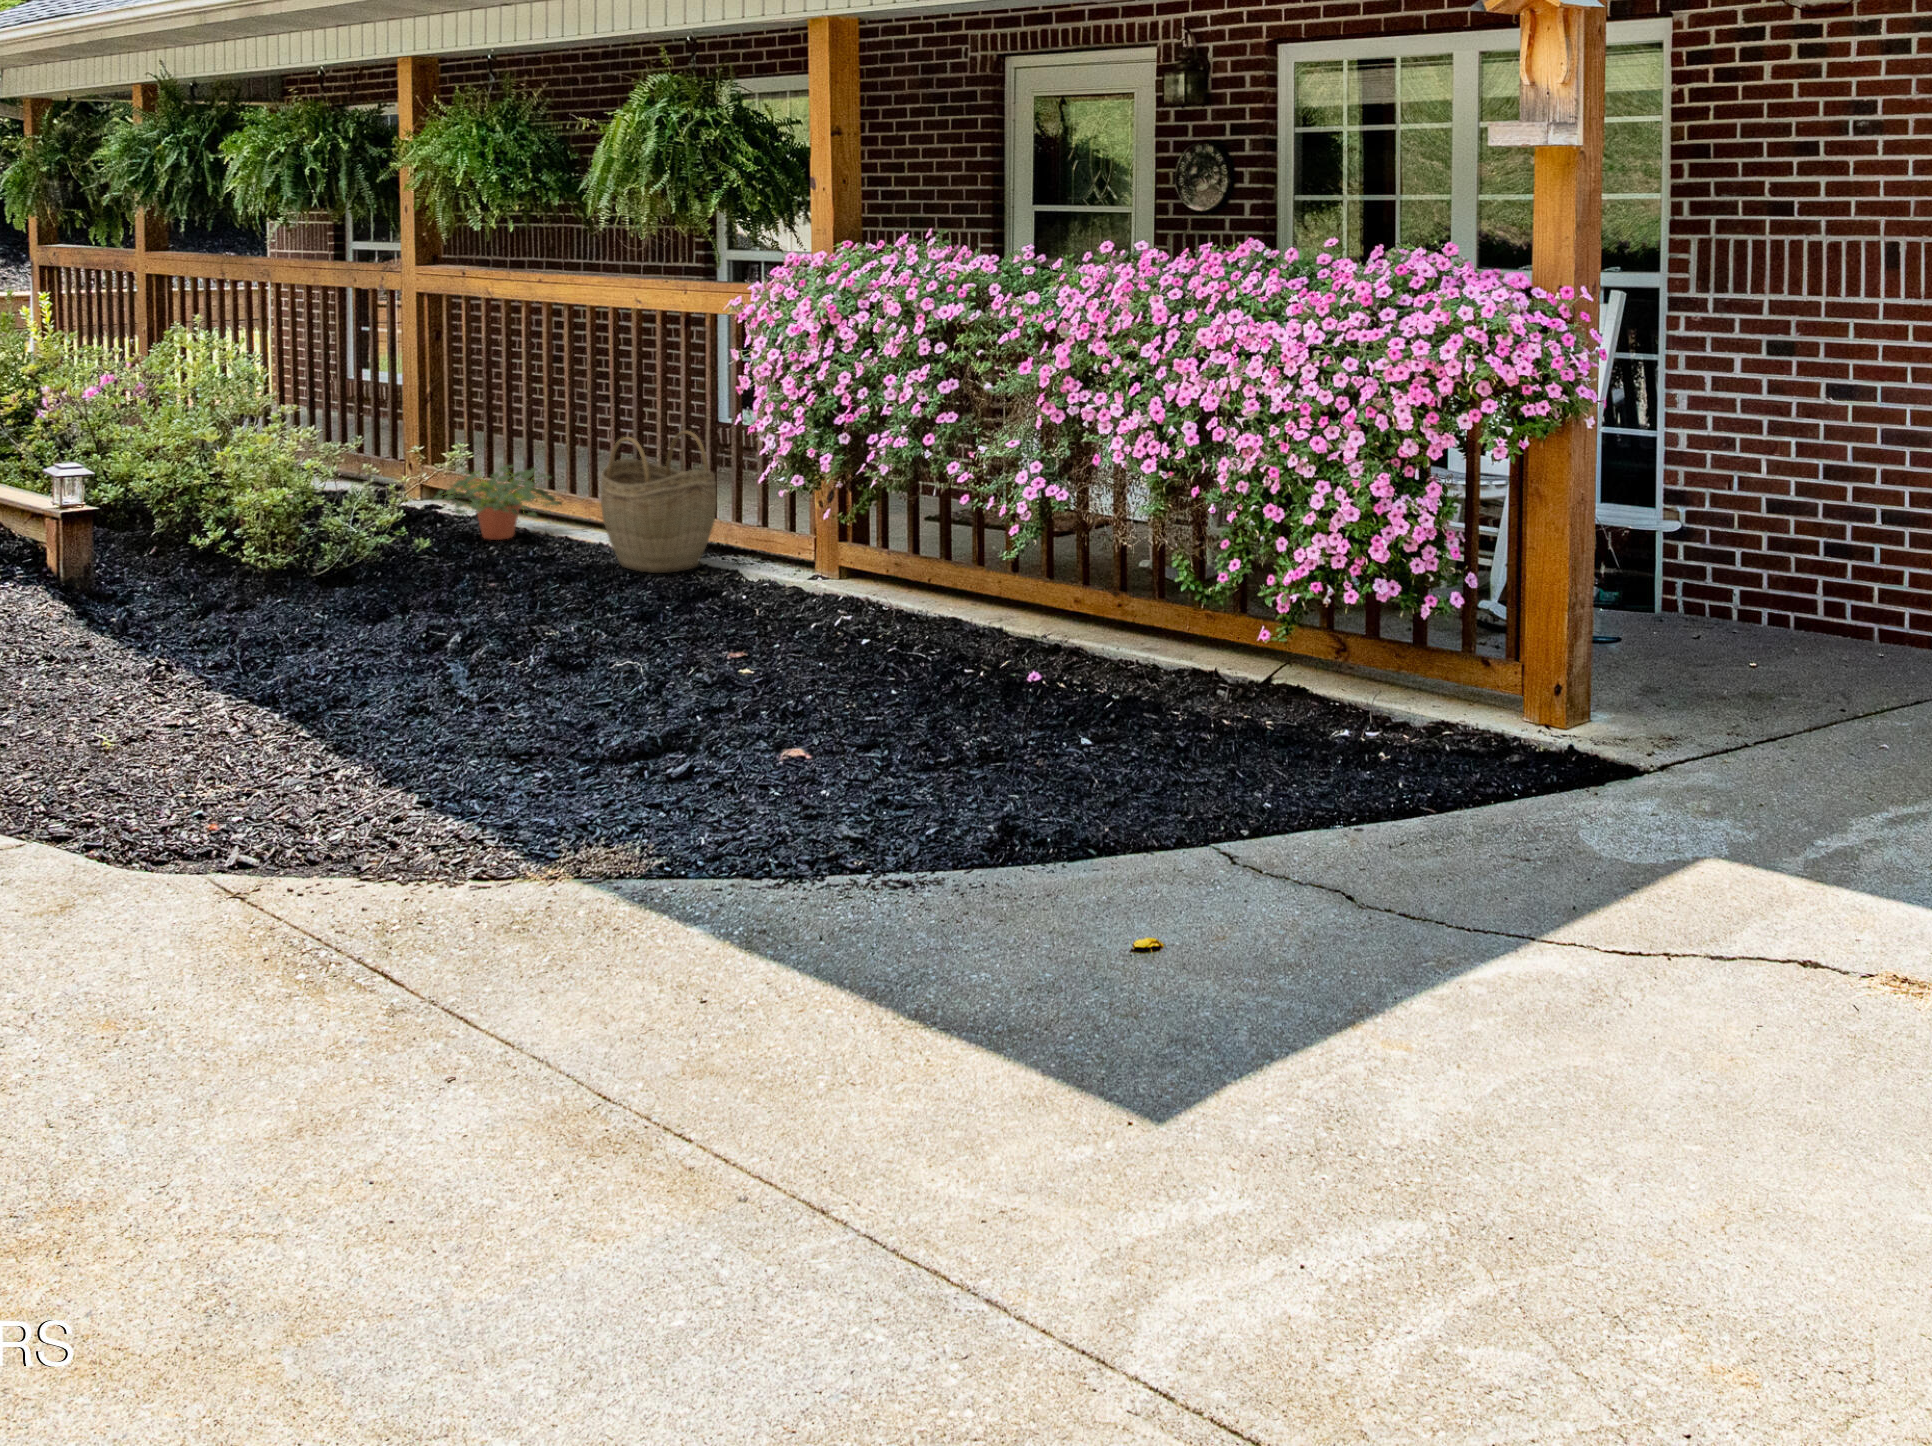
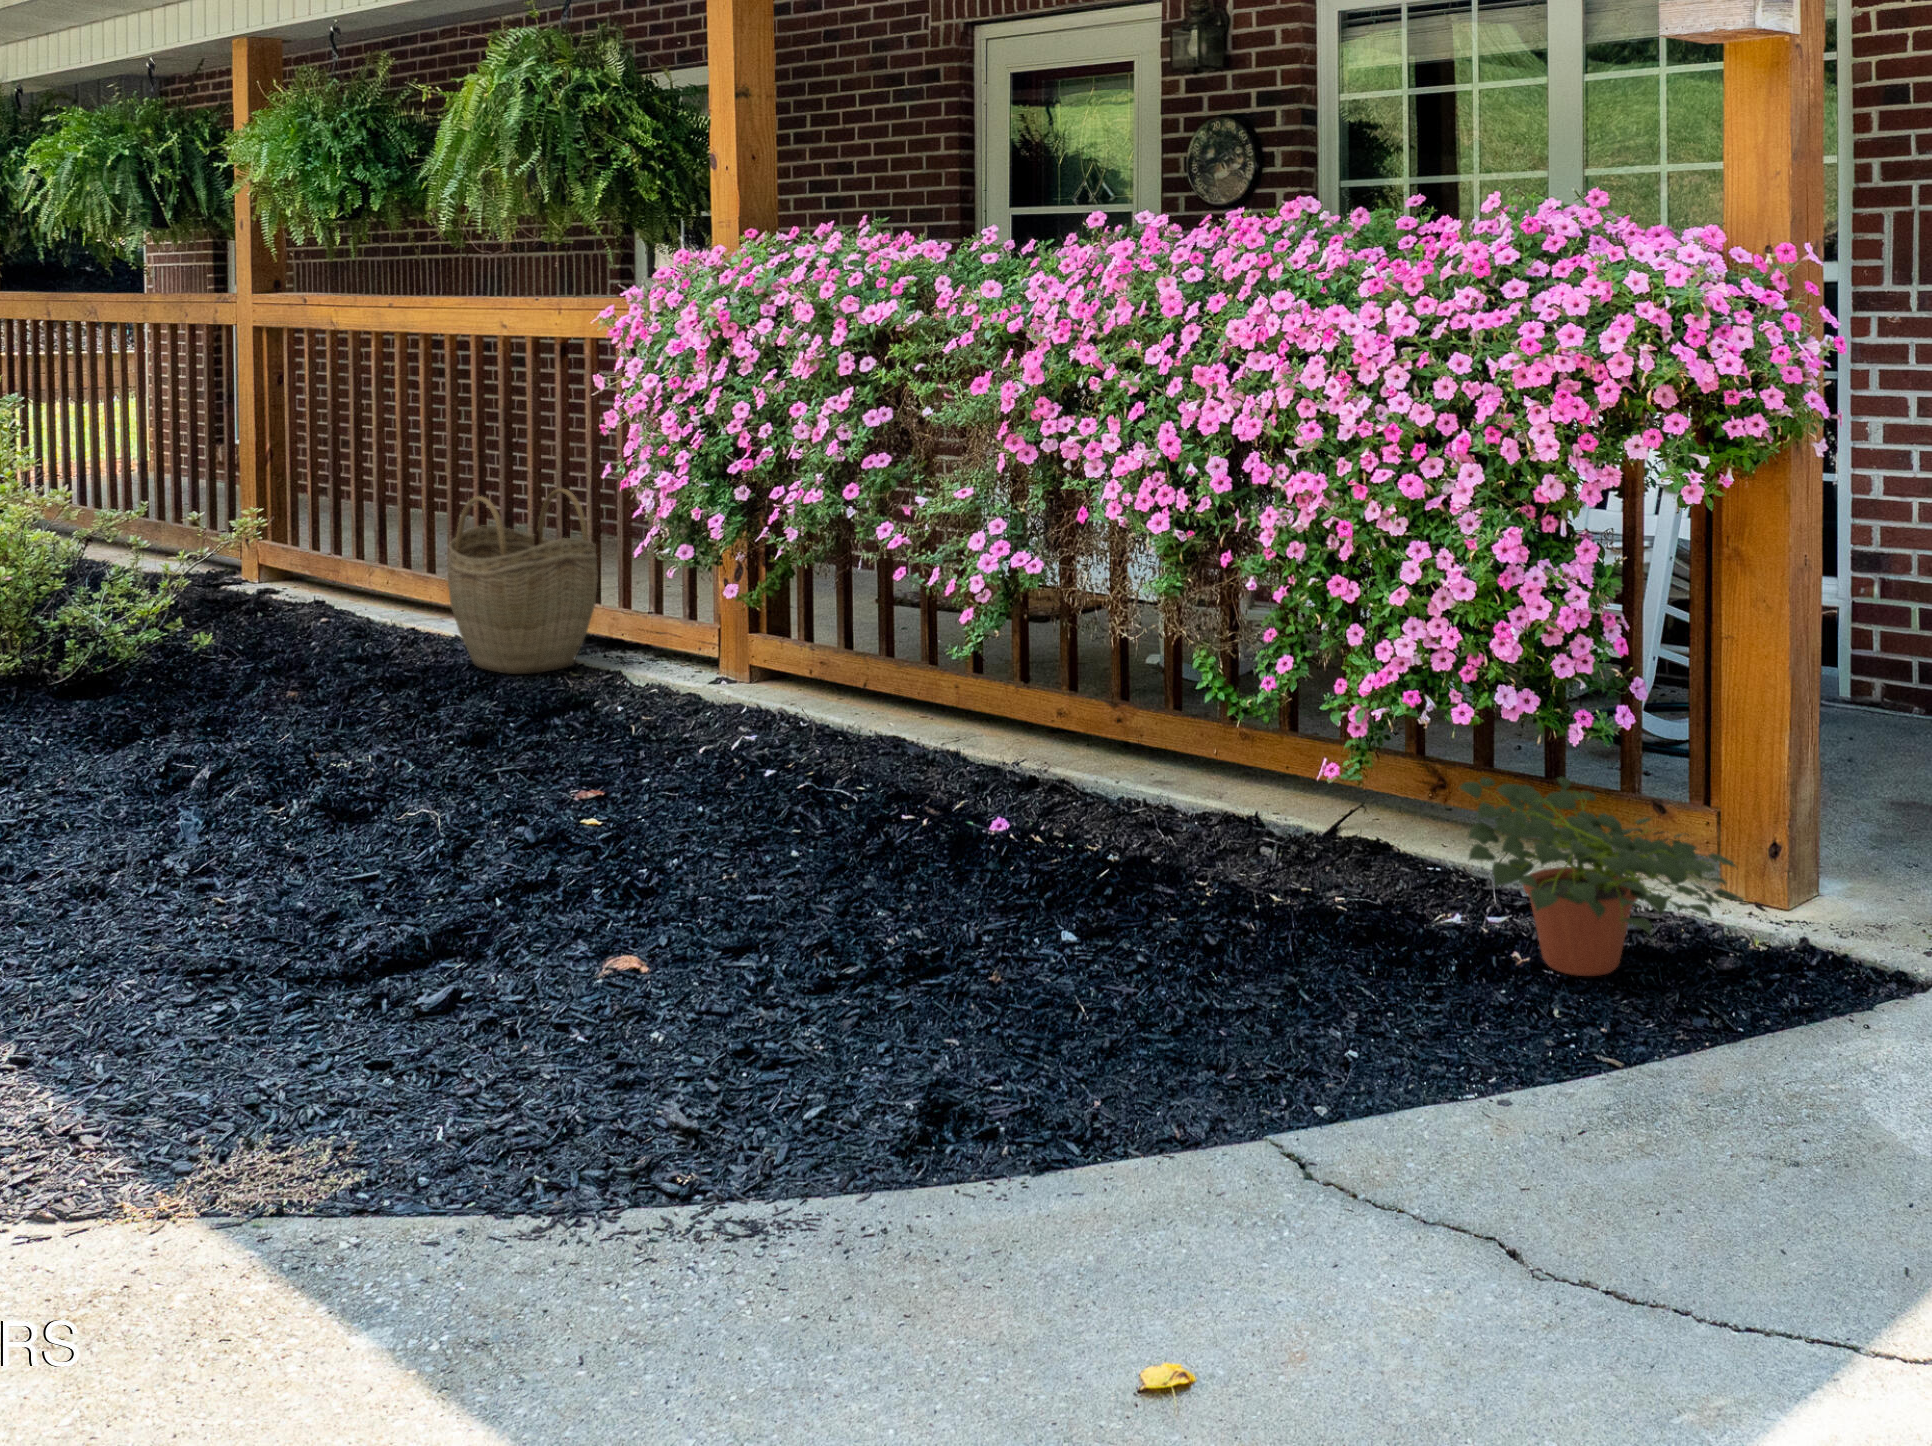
potted plant: present [433,465,562,540] -> present [1459,777,1743,976]

